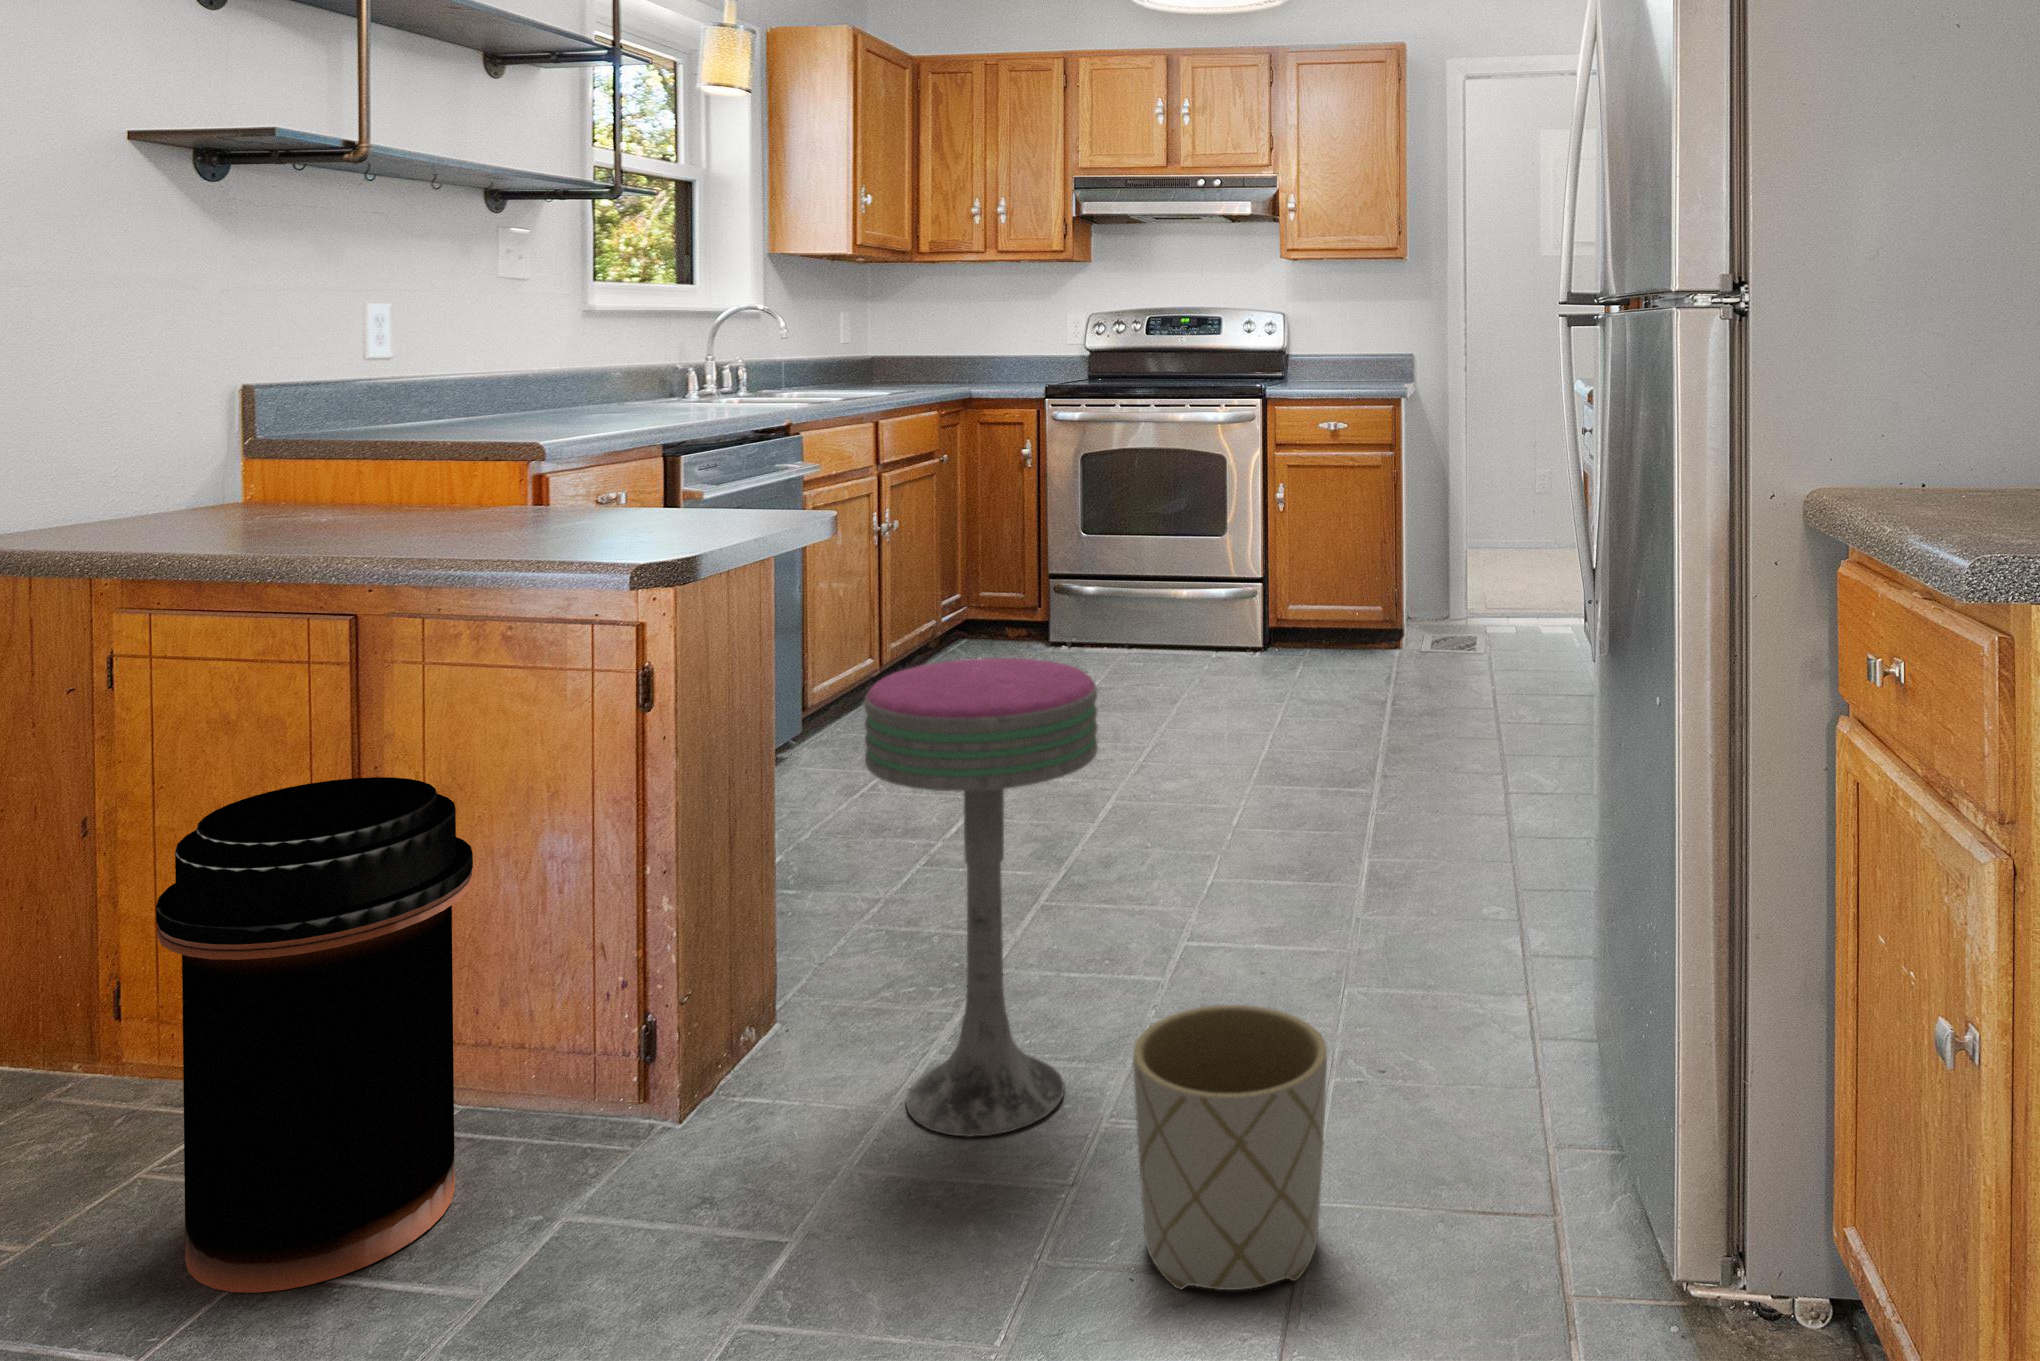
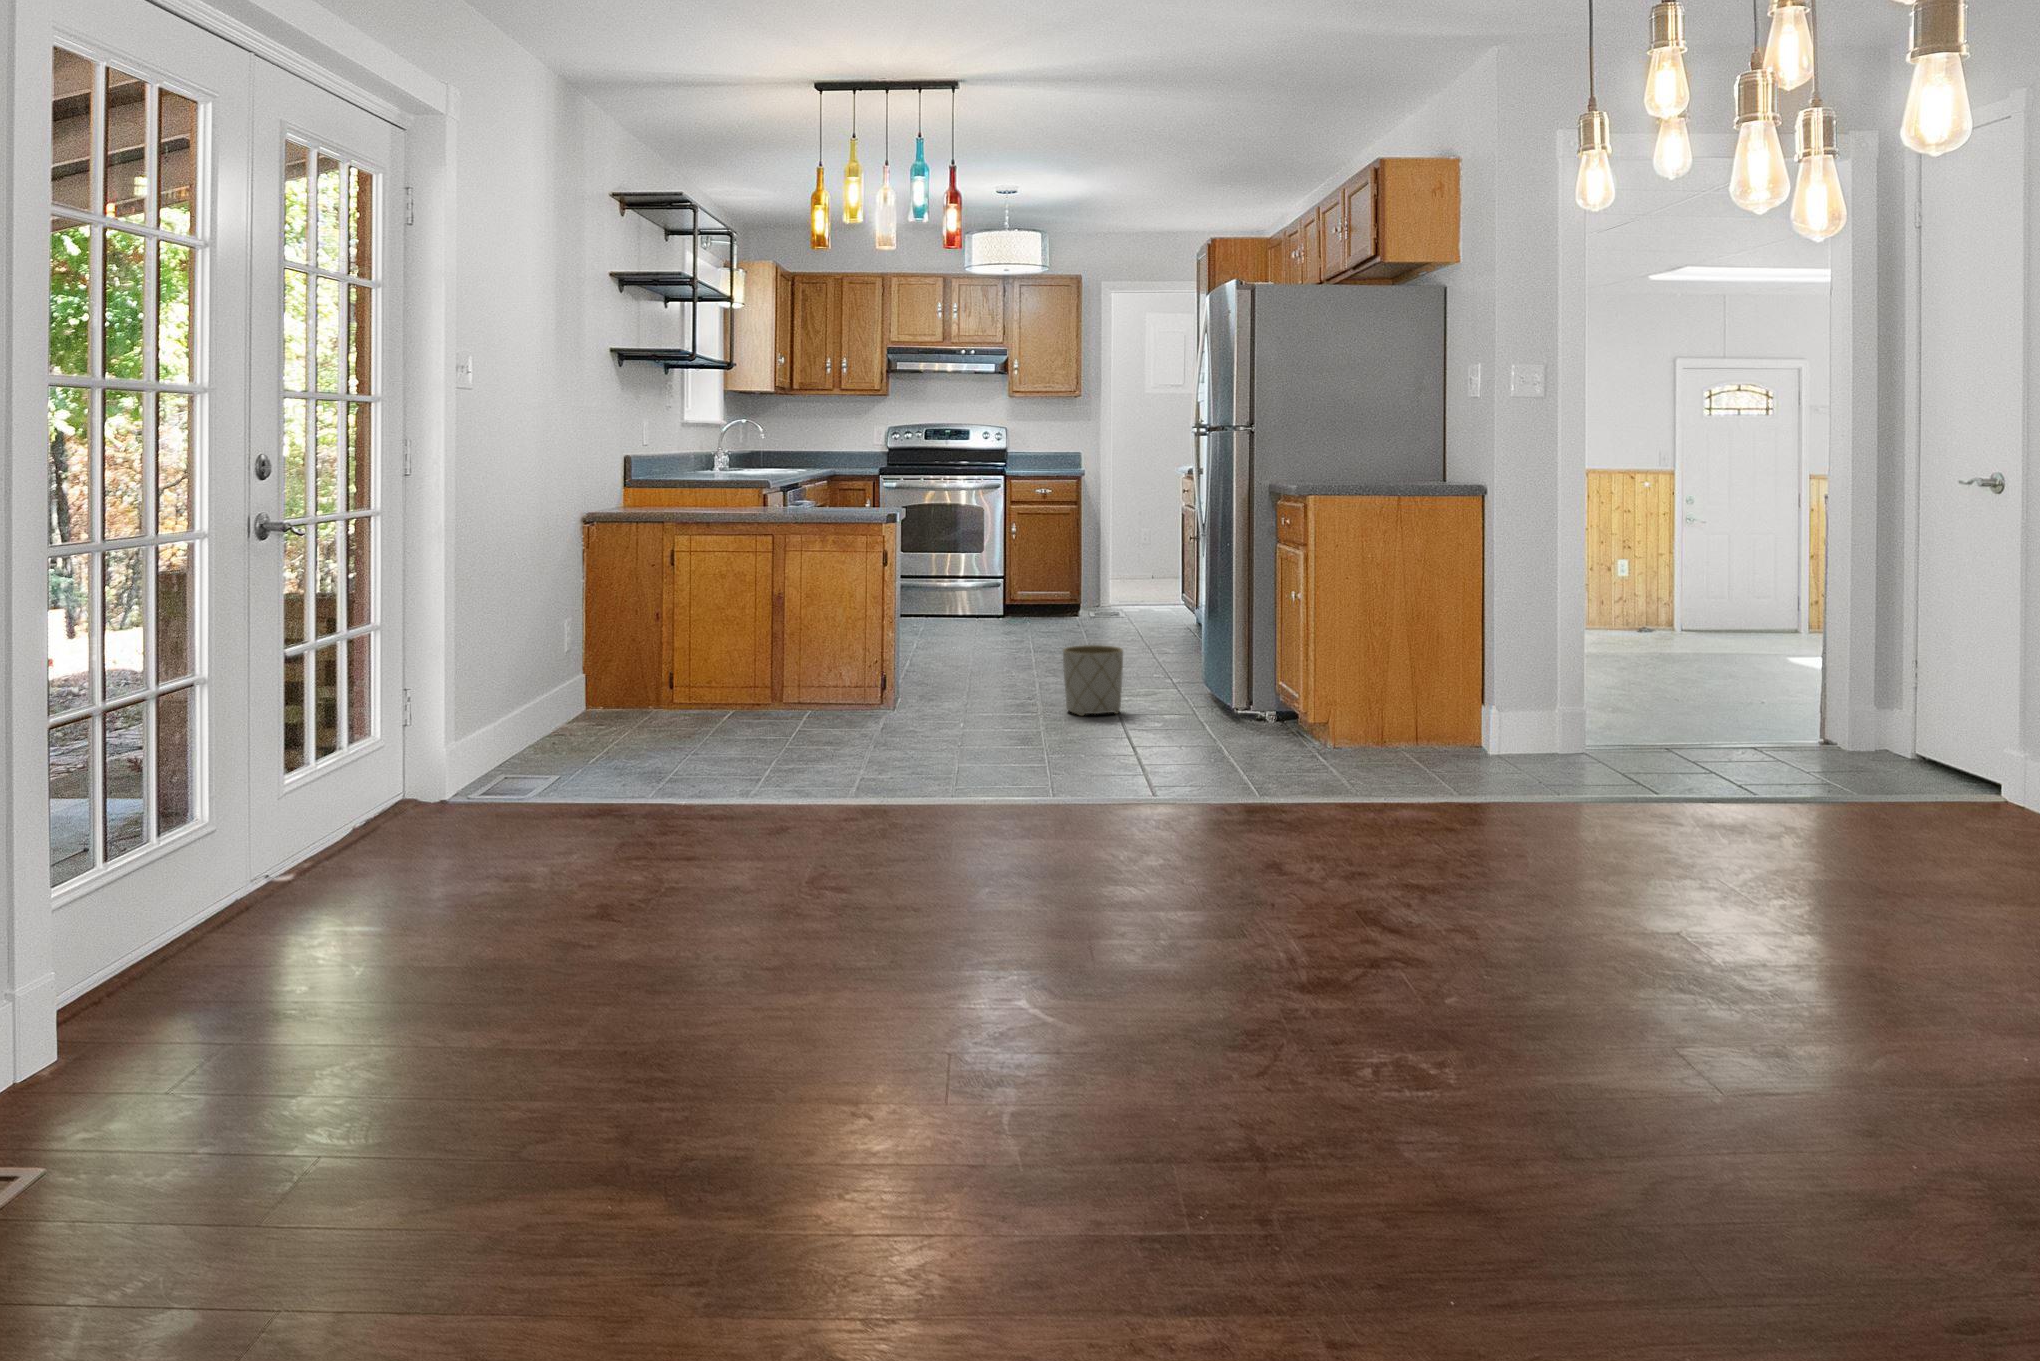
bar stool: present [864,658,1098,1137] -> none [949,548,1030,703]
trash can: present [156,777,473,1293] -> none [755,579,843,724]

